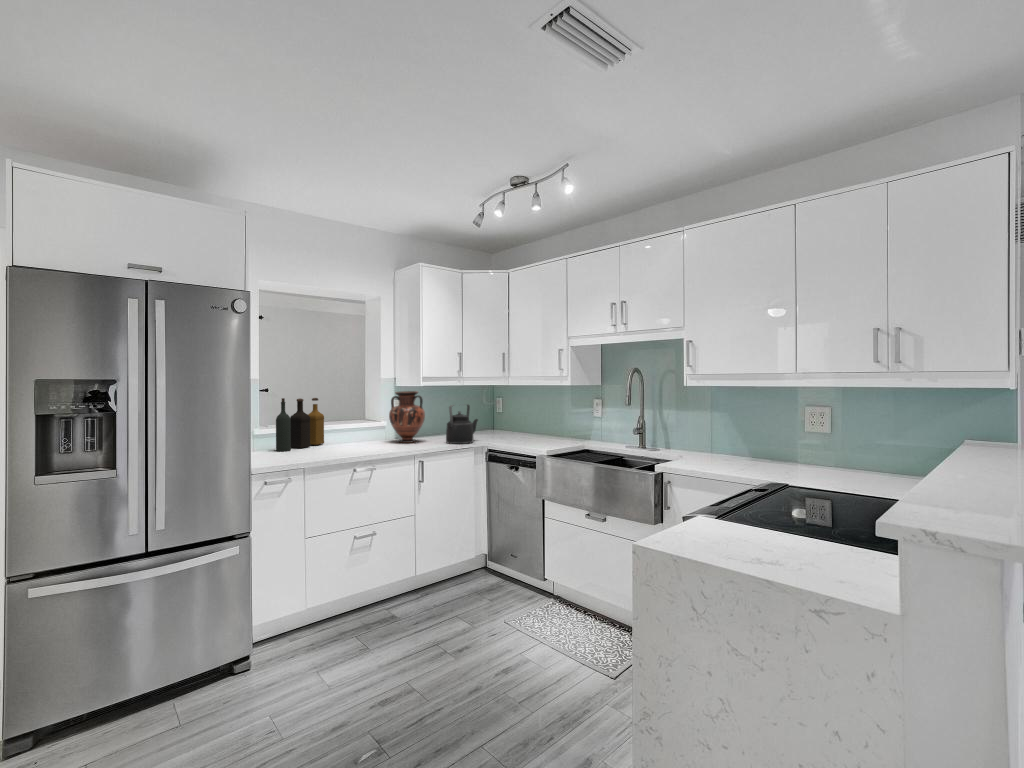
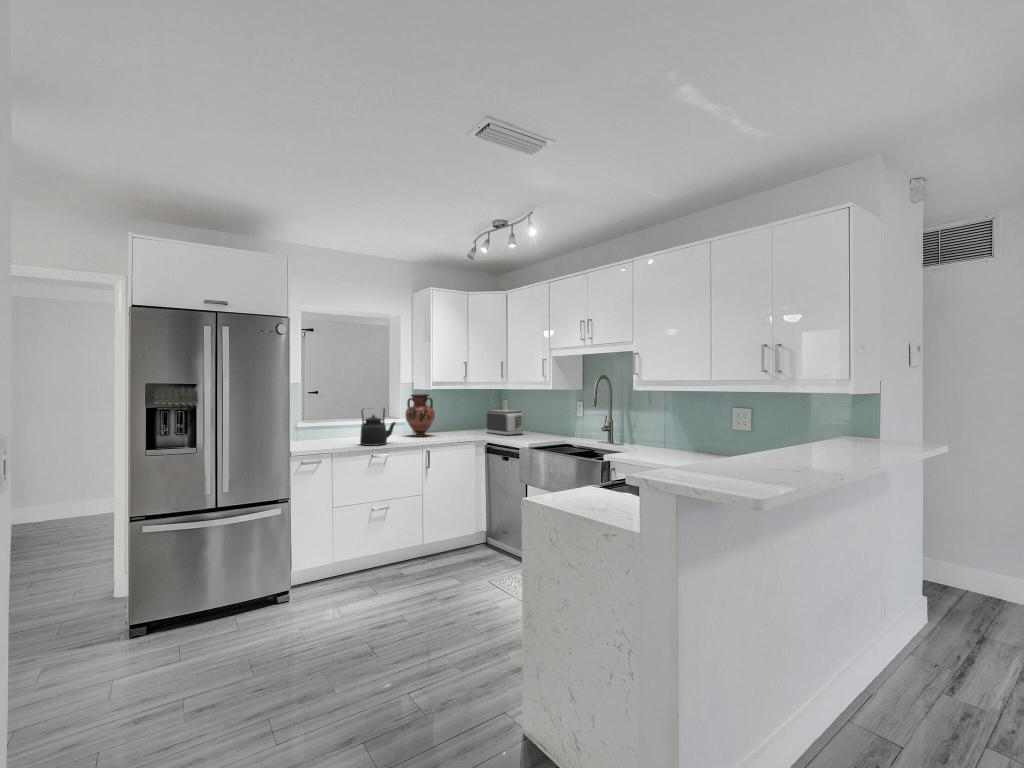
bottle: present [276,398,324,451] -> none [314,399,354,441]
kettle: present [446,404,478,444] -> present [360,408,396,446]
toaster: none [482,409,527,440] -> present [487,410,524,435]

